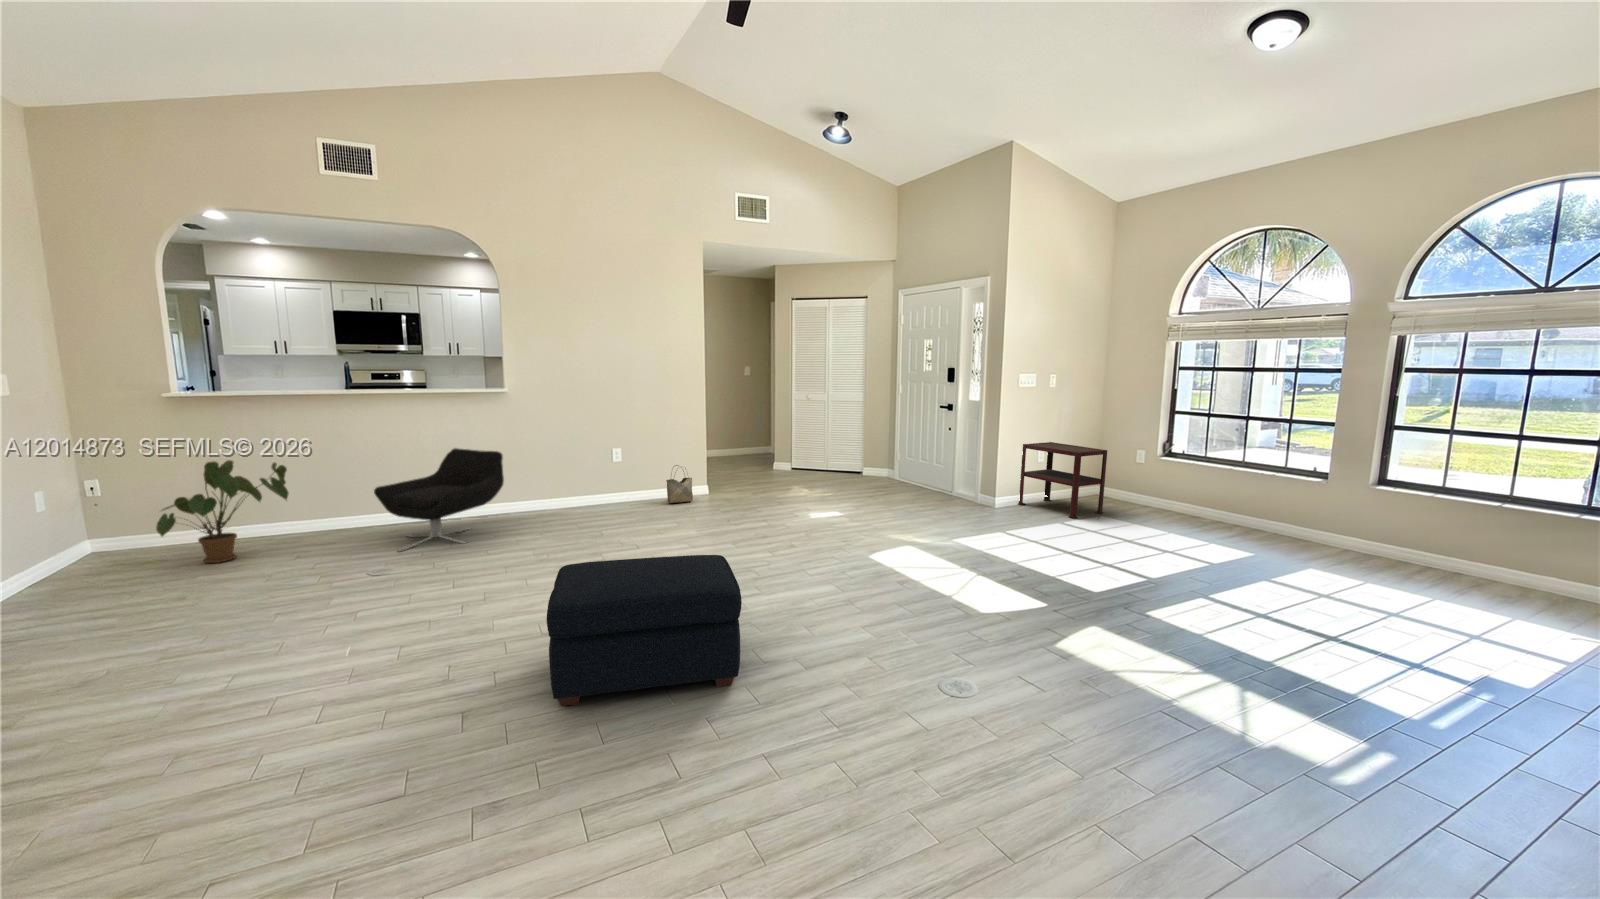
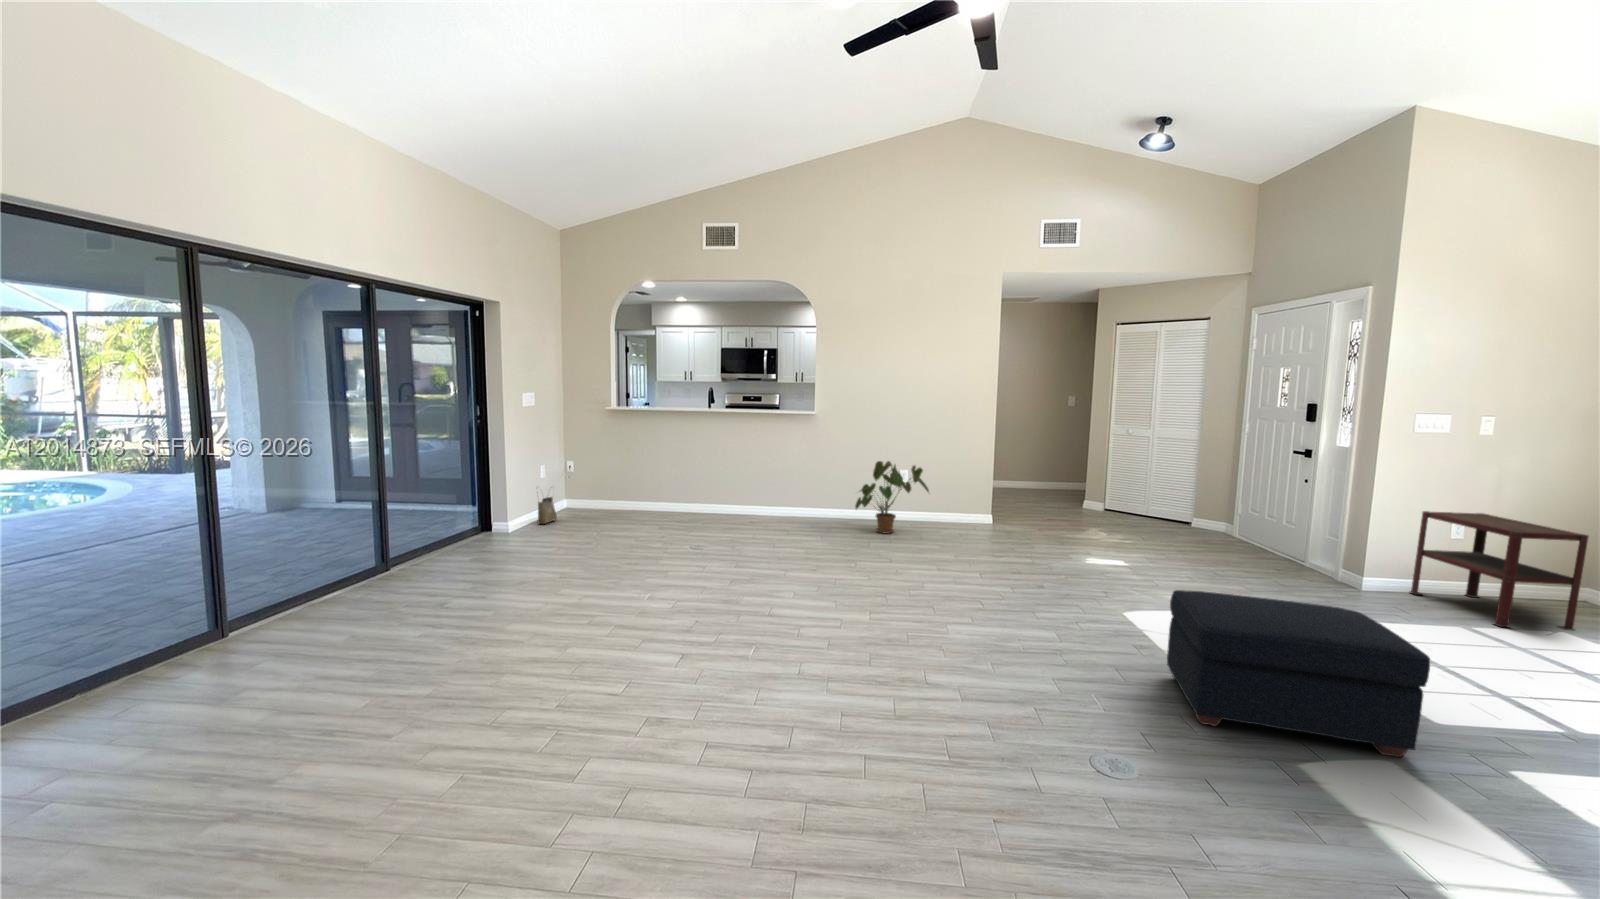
lounge chair: present [374,448,504,551] -> none [713,457,802,534]
house plant: present [156,460,289,563] -> present [855,461,929,534]
woven basket: present [666,465,693,503] -> present [538,497,557,524]
ottoman: present [547,555,742,706] -> present [1167,590,1430,757]

